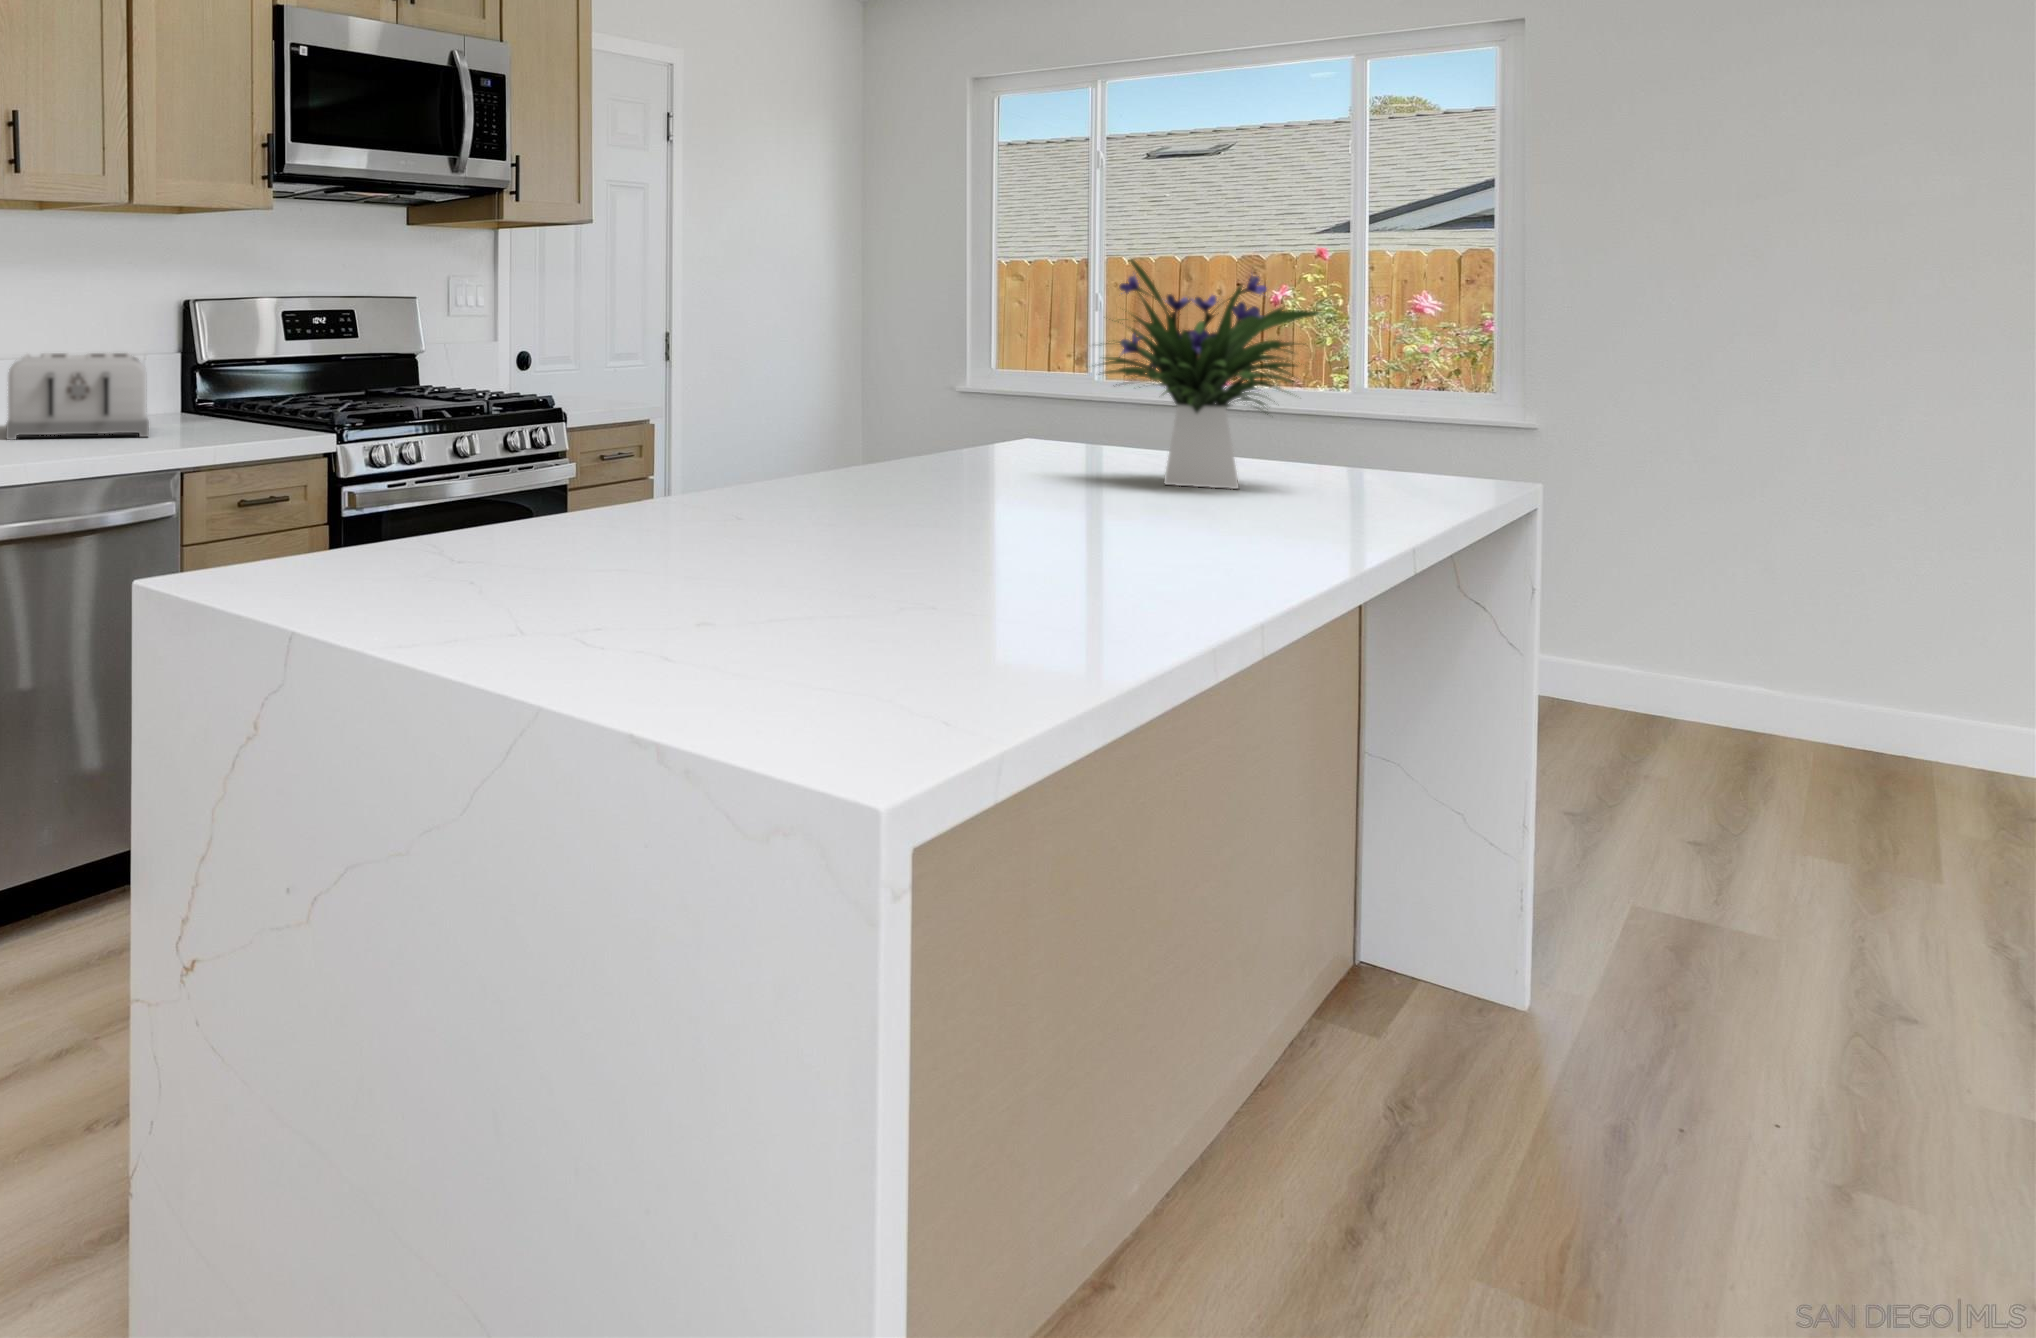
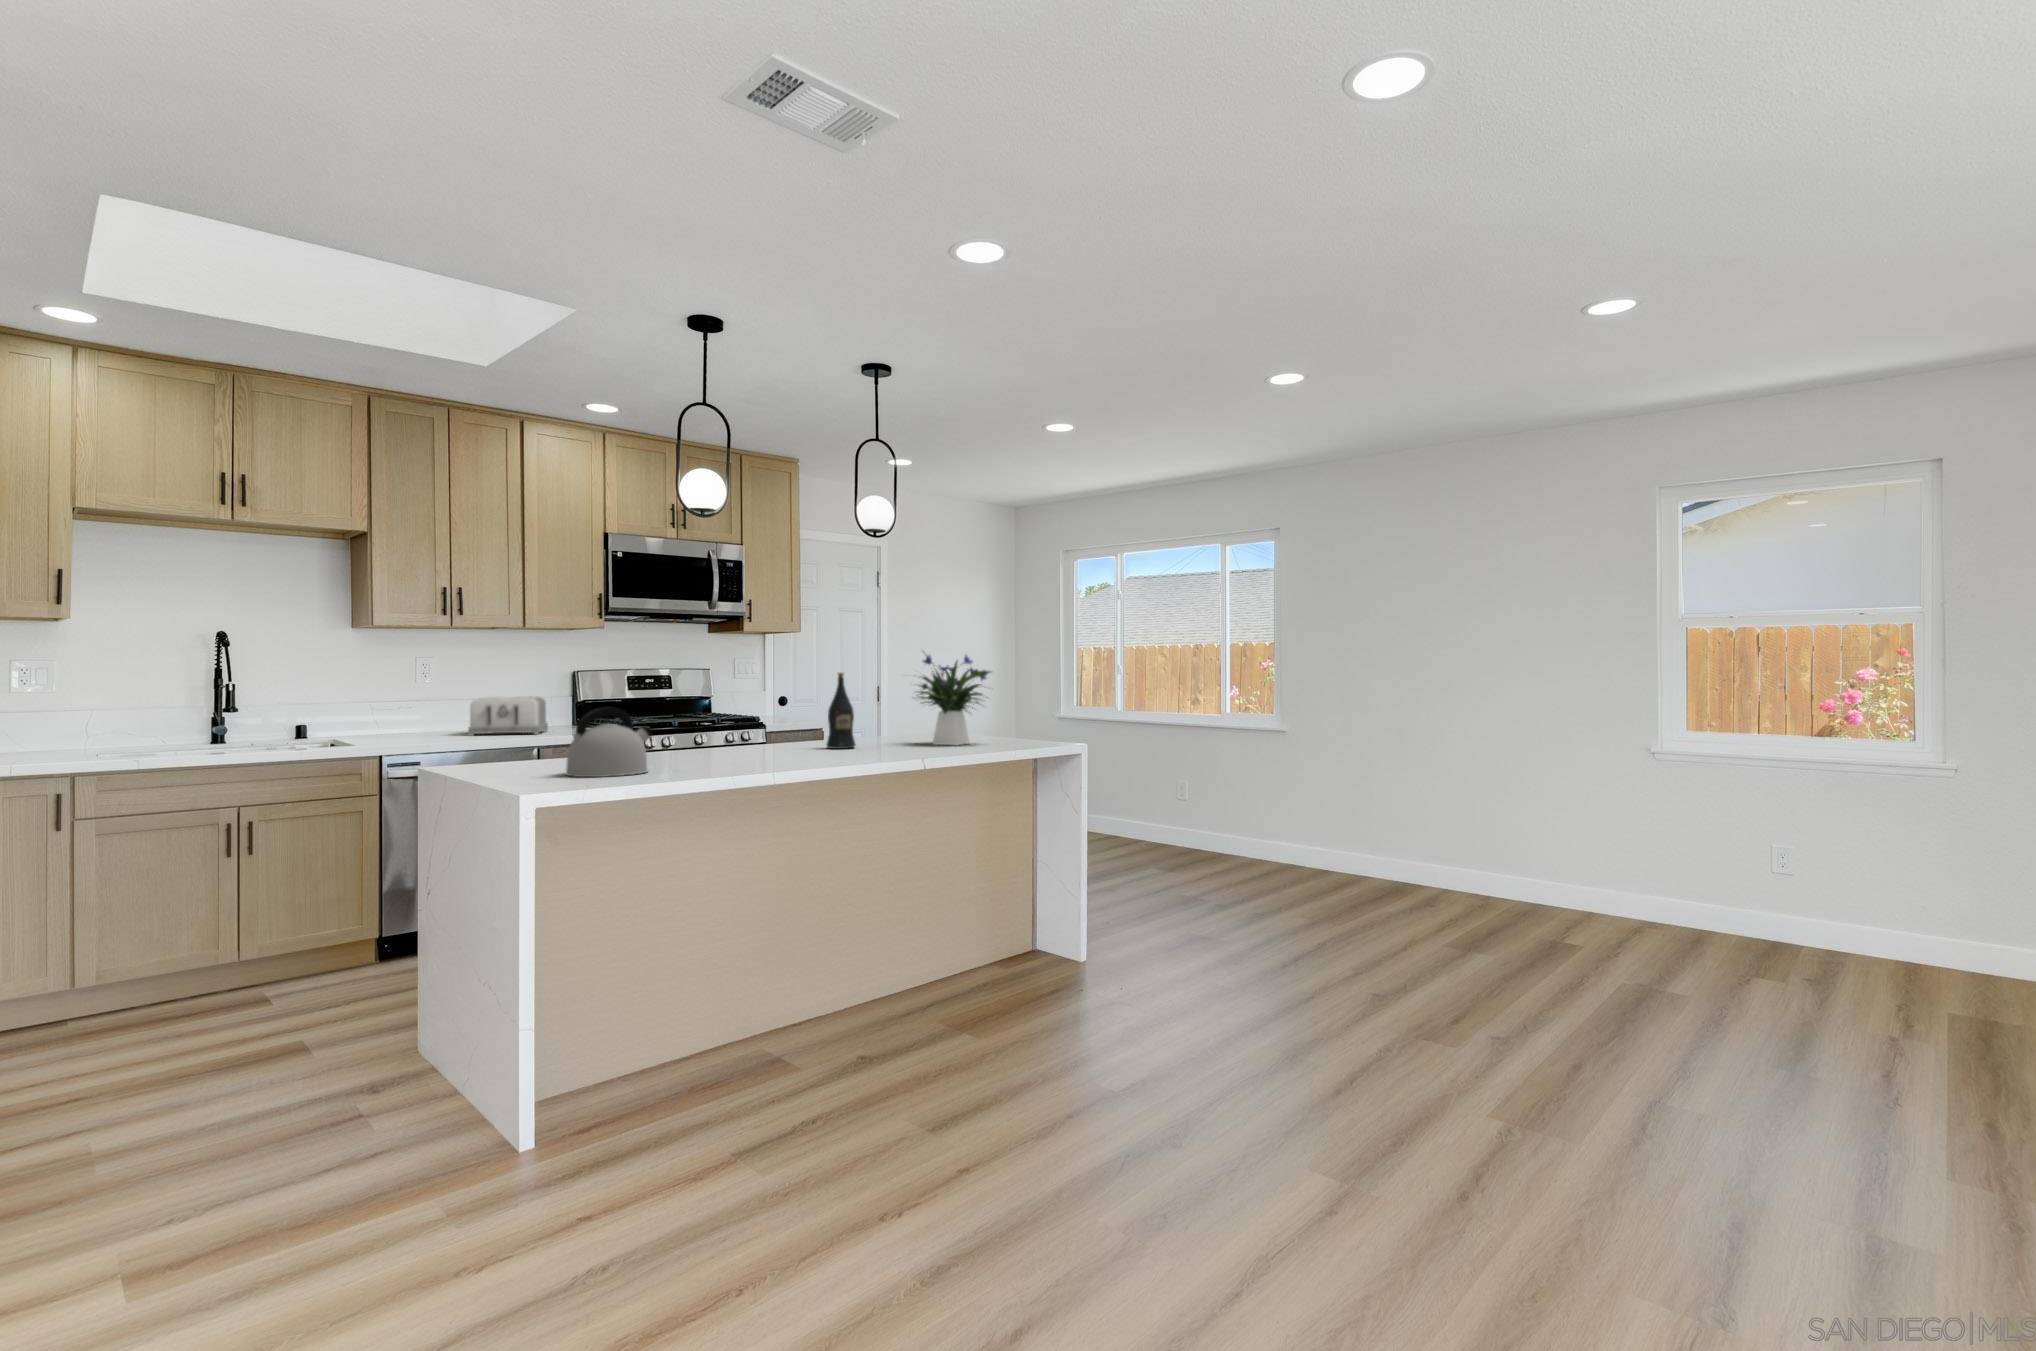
wine bottle: none [963,313,1039,501] -> present [827,673,855,749]
kettle: none [680,424,920,658] -> present [566,707,652,777]

